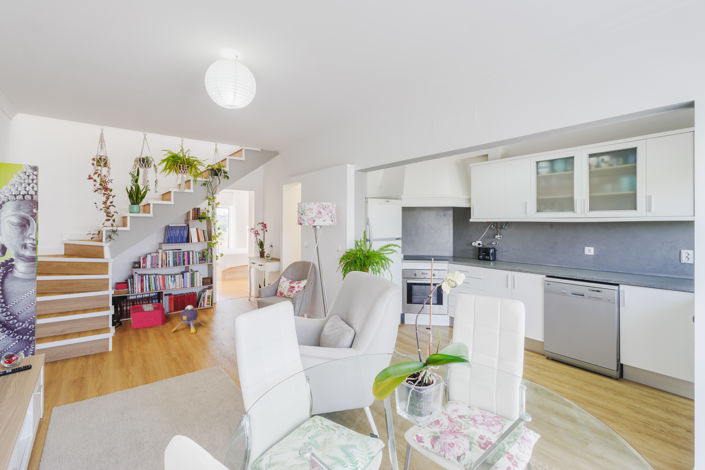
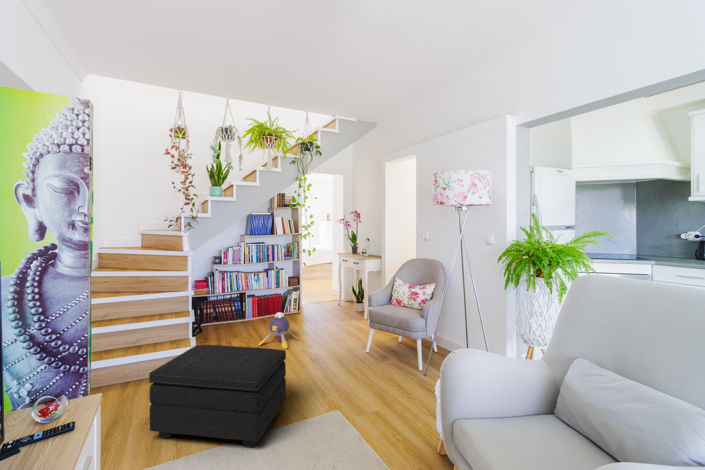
storage bin: present [130,303,168,329] -> none [211,302,252,338]
footstool: none [78,326,184,389] -> present [149,345,286,447]

